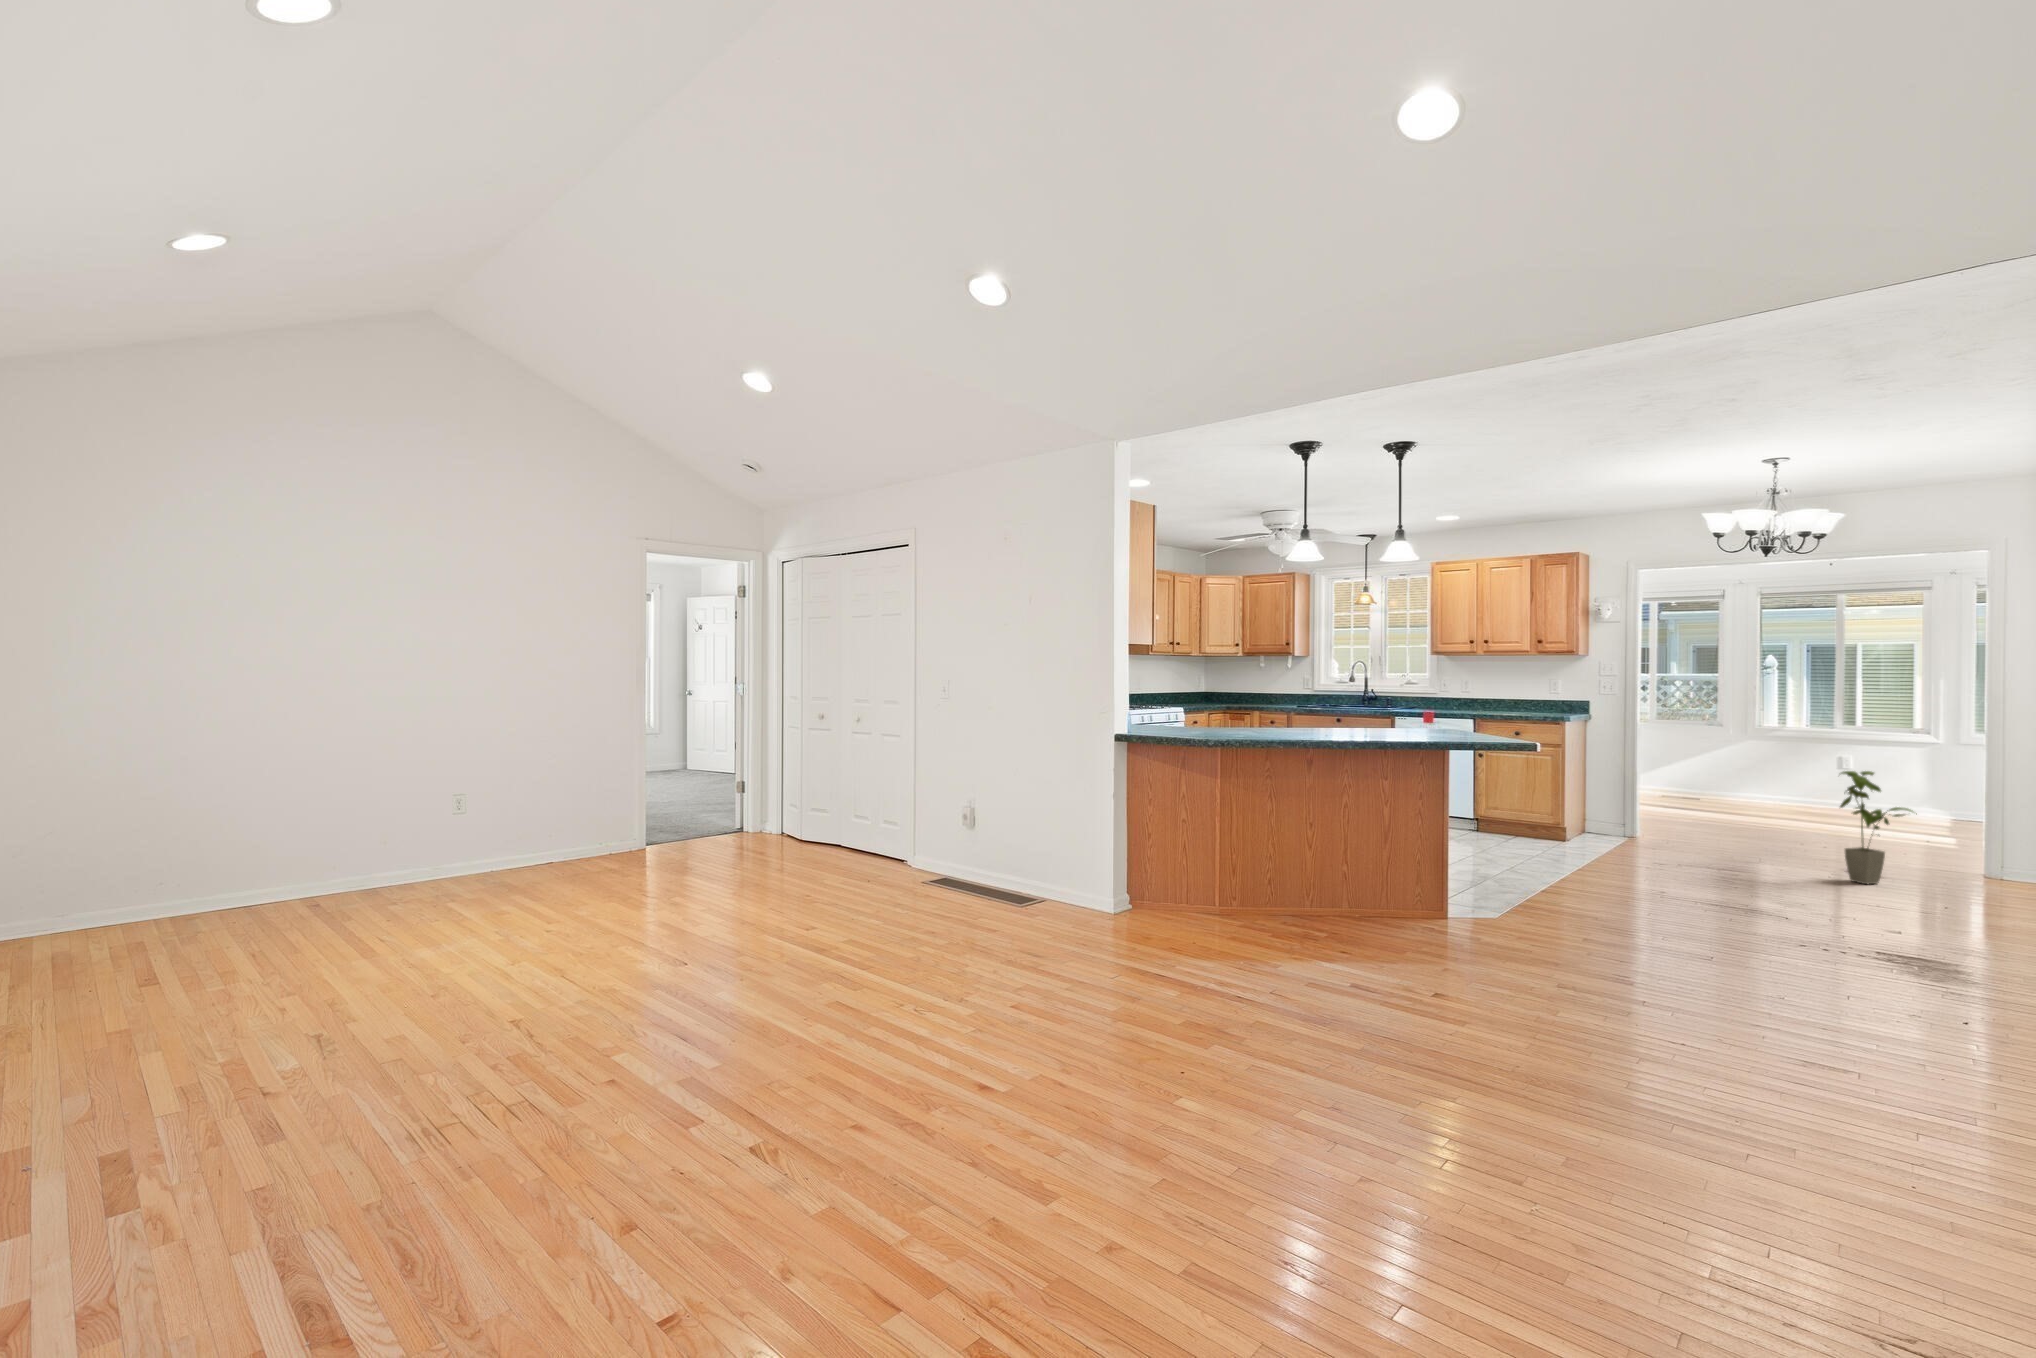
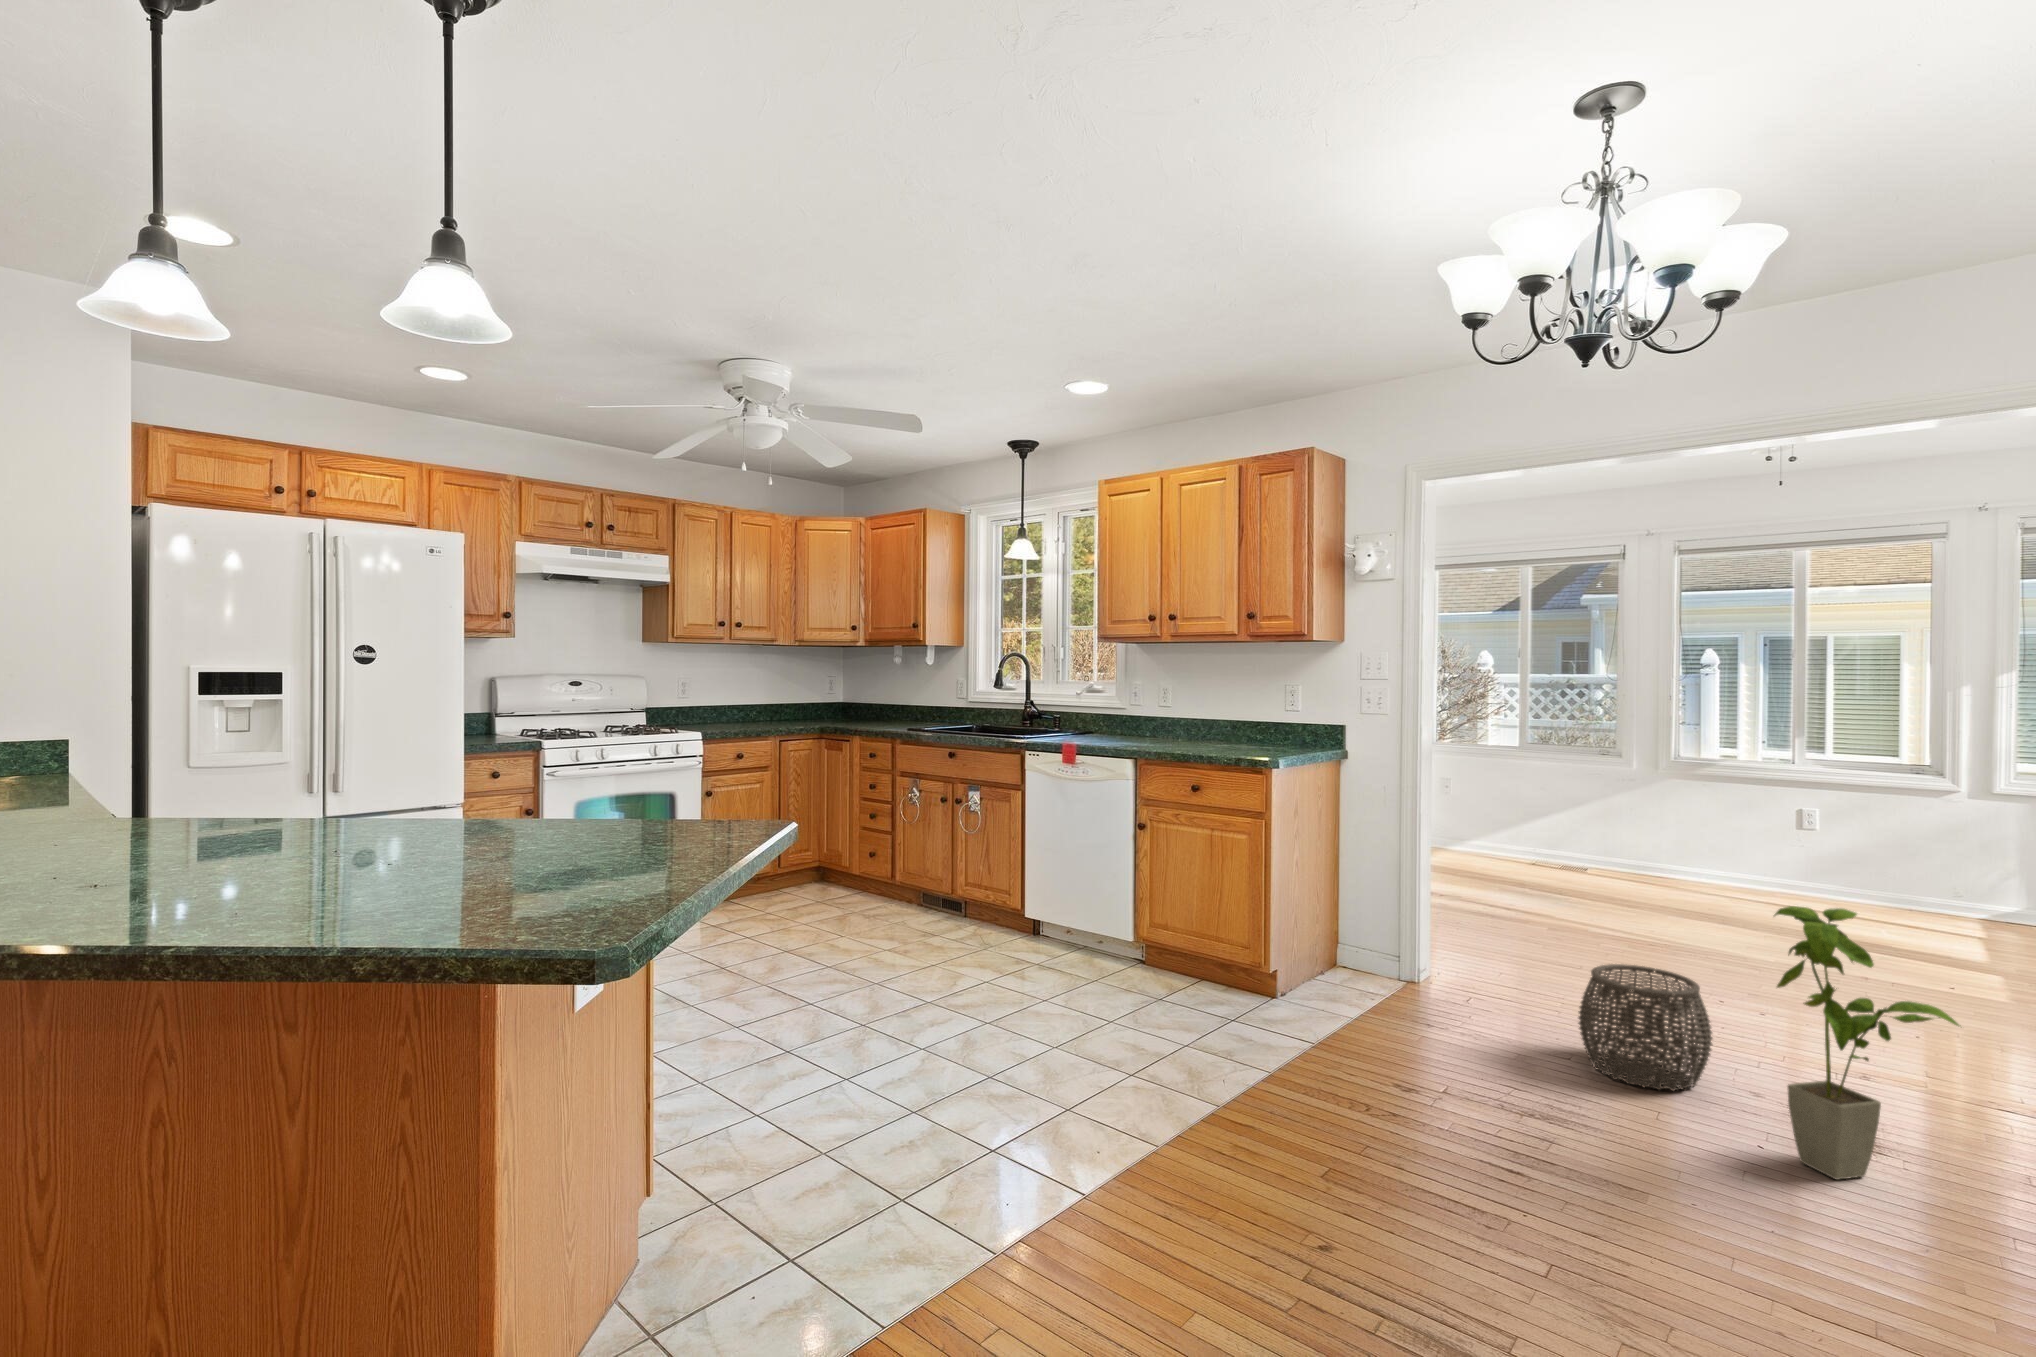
woven basket: none [1738,813,1807,866] -> present [1579,964,1713,1091]

